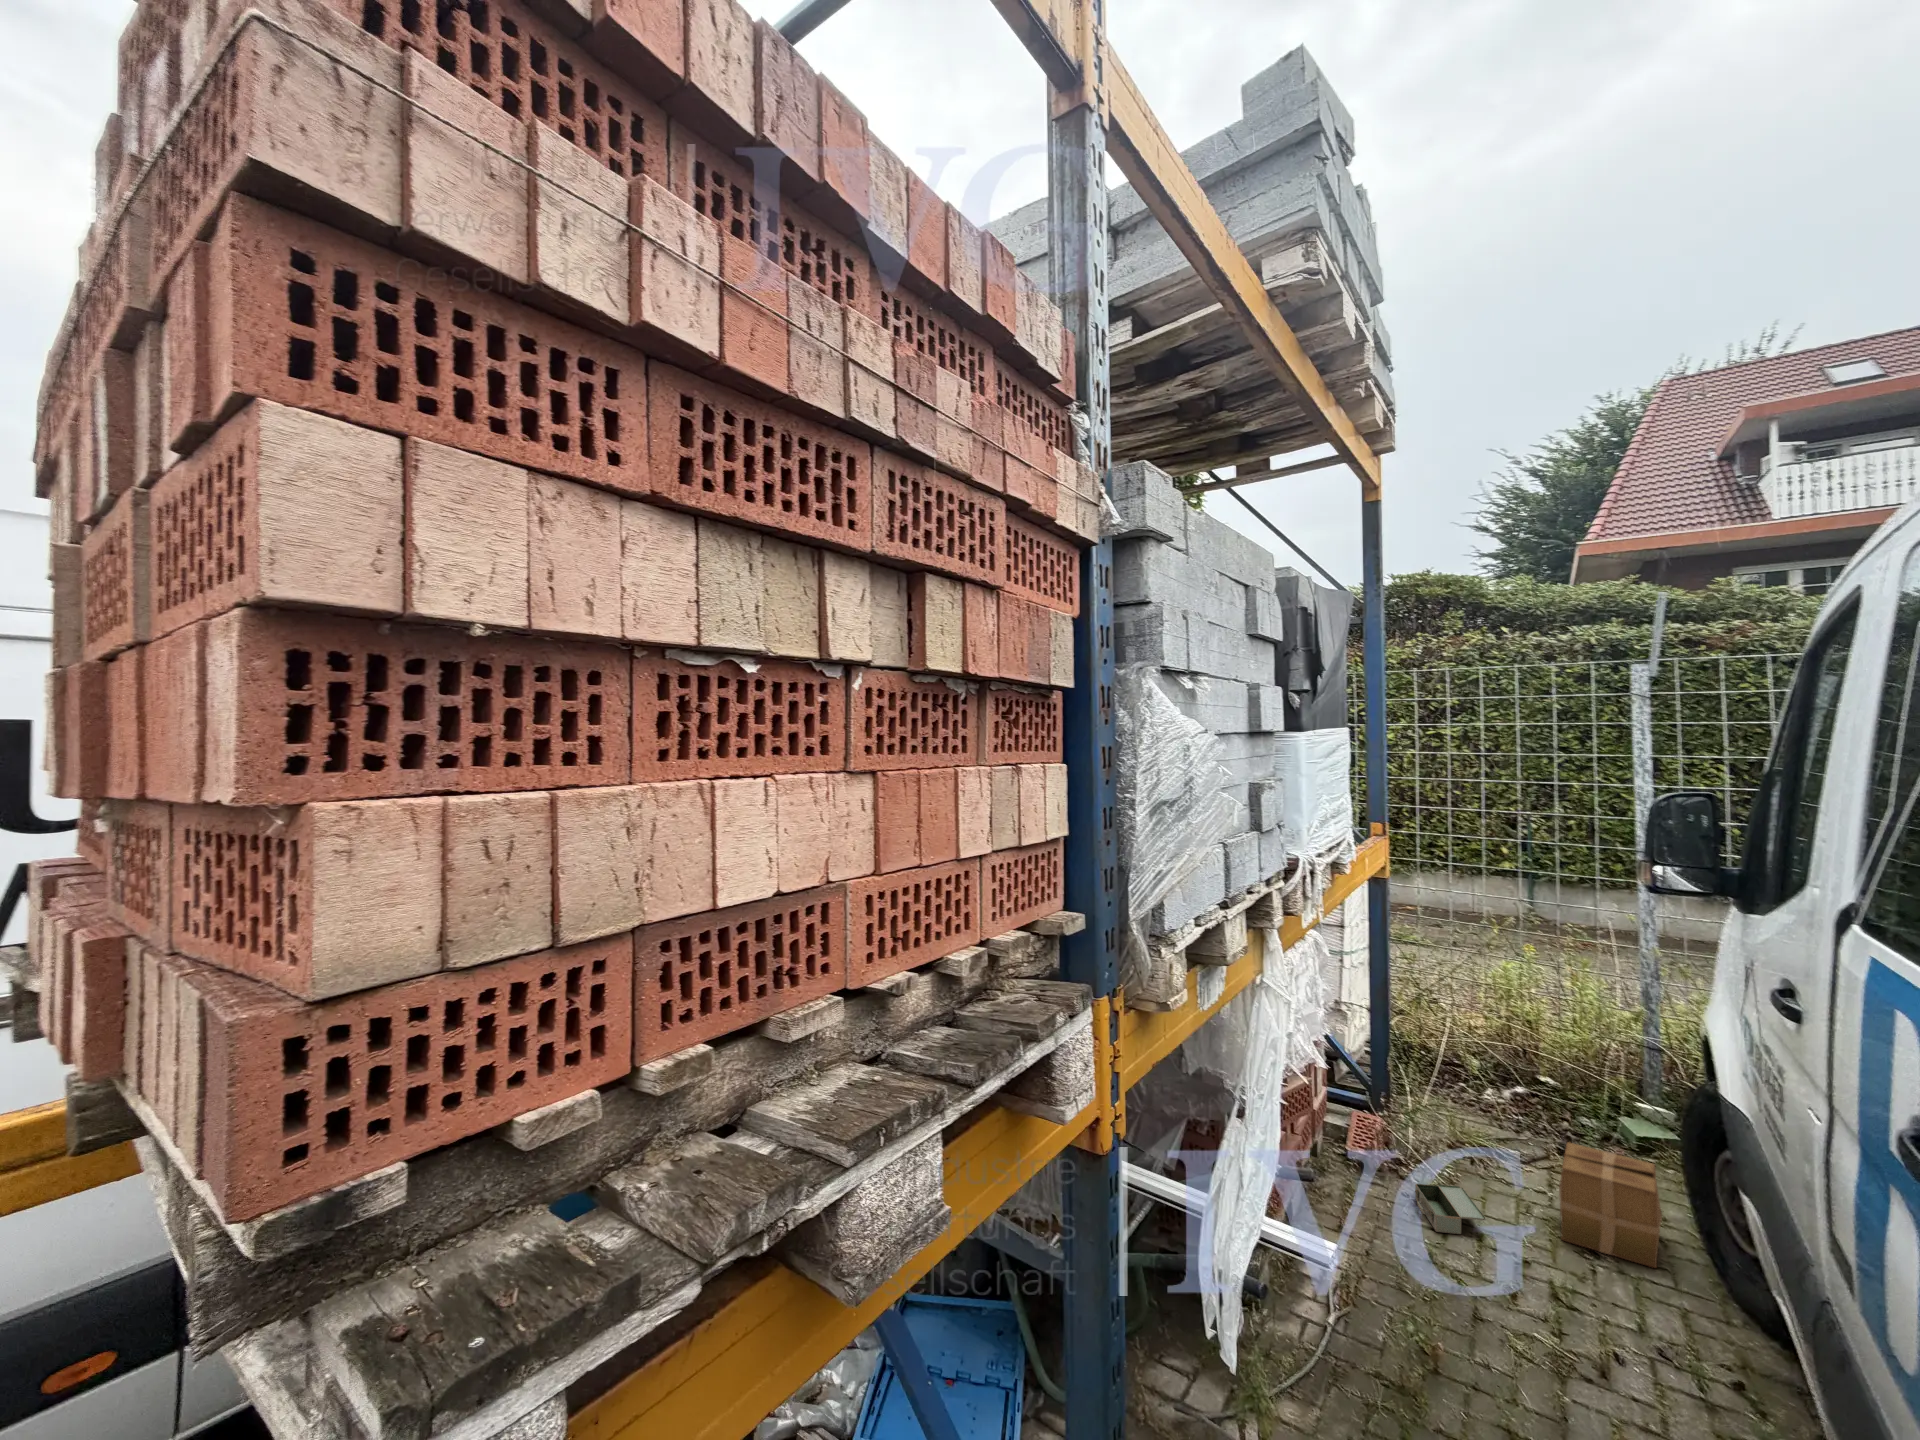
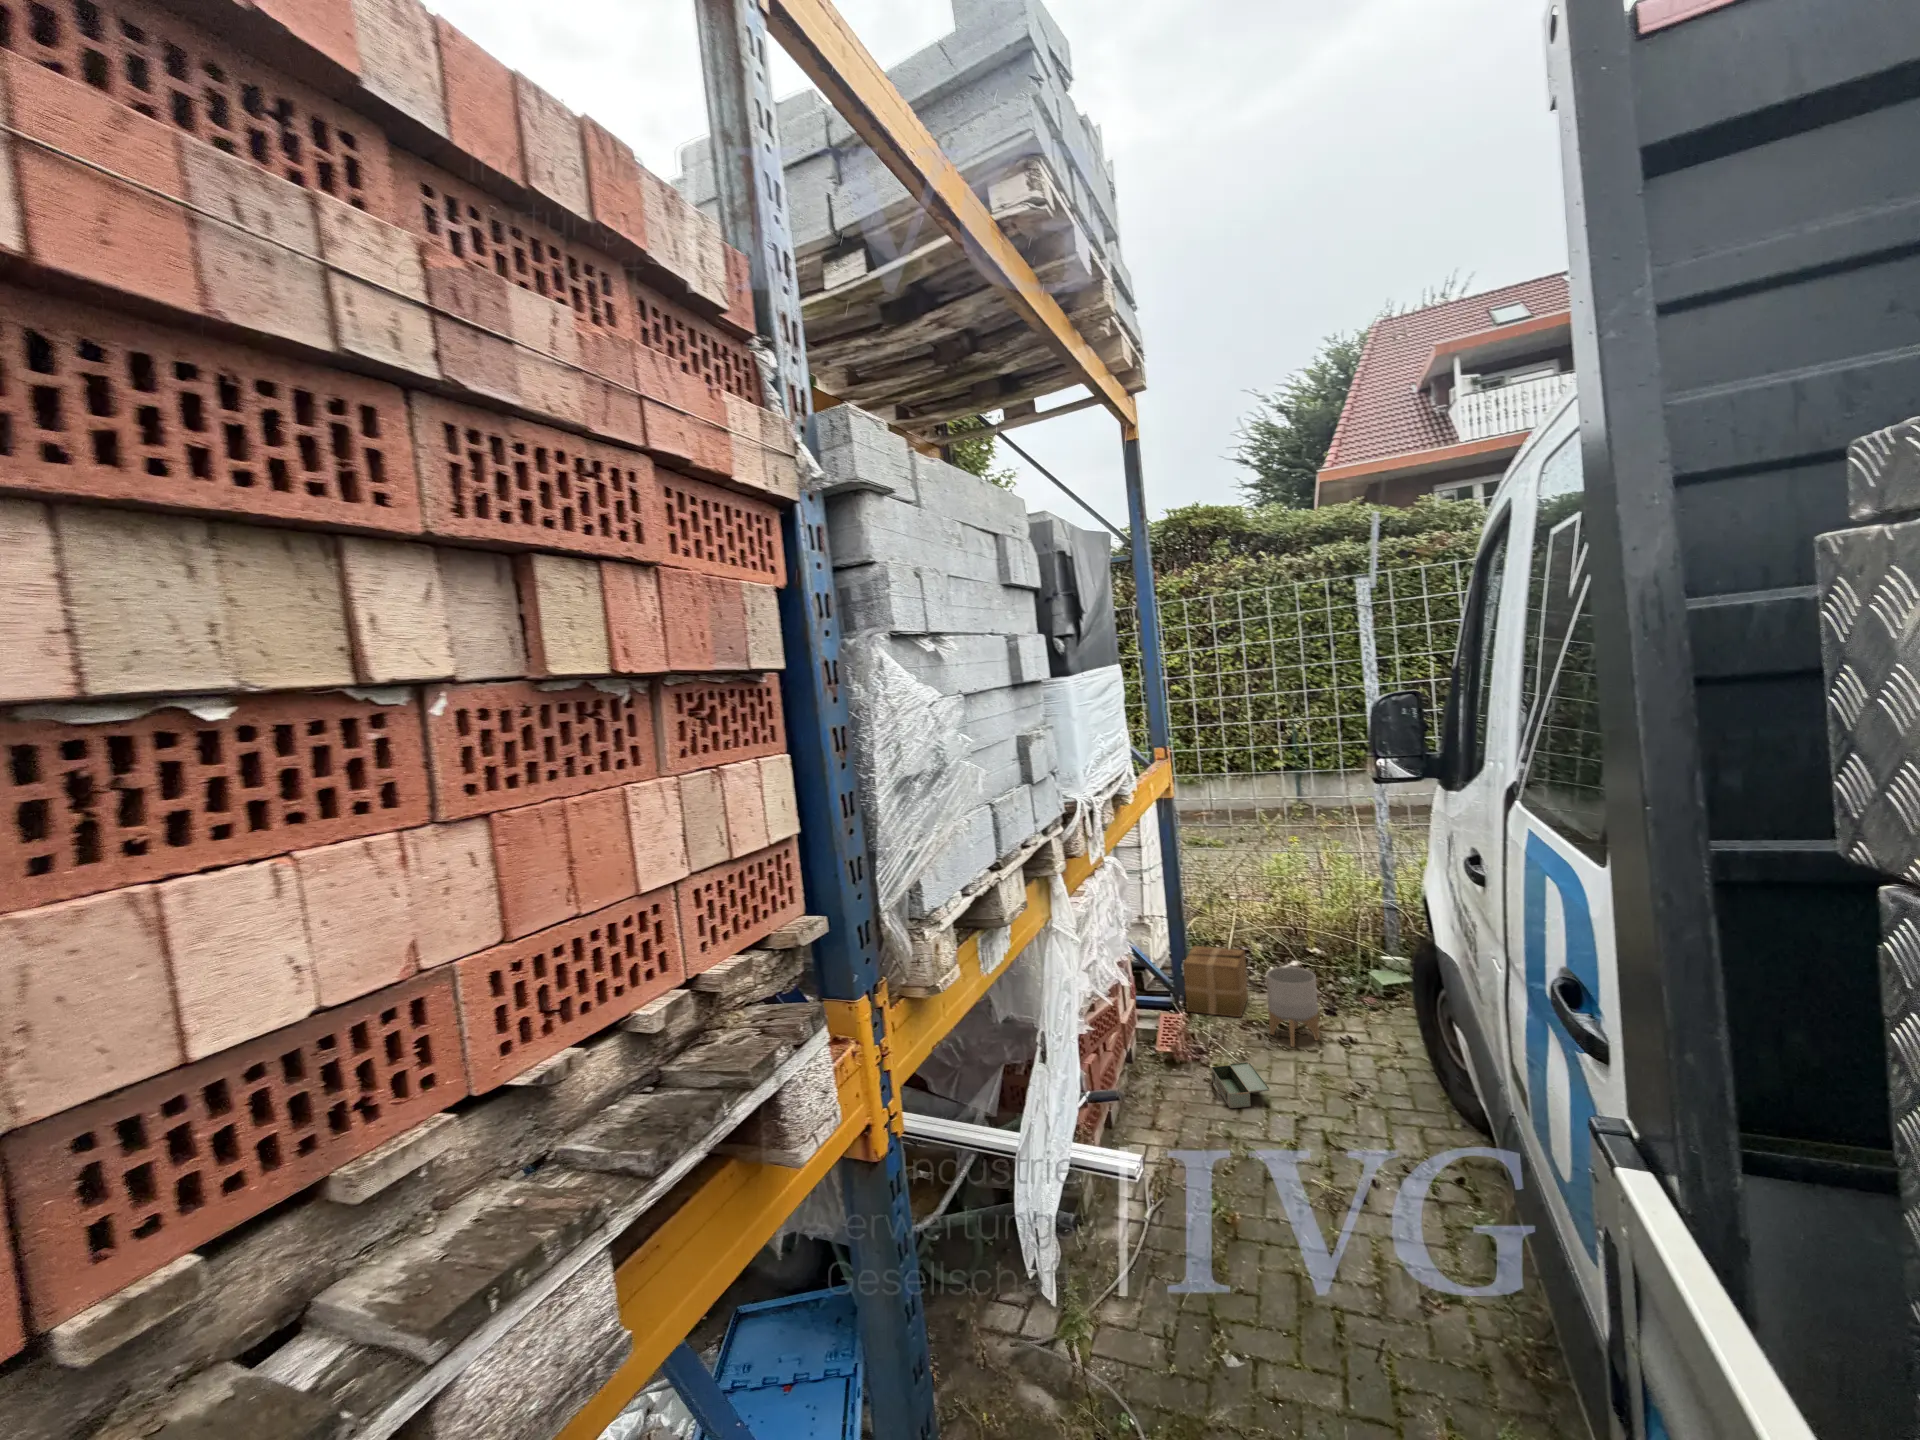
planter: none [1487,1088,1549,1182] -> present [1266,967,1320,1047]
cardboard box: present [1559,1142,1662,1268] -> present [1184,946,1248,1017]

